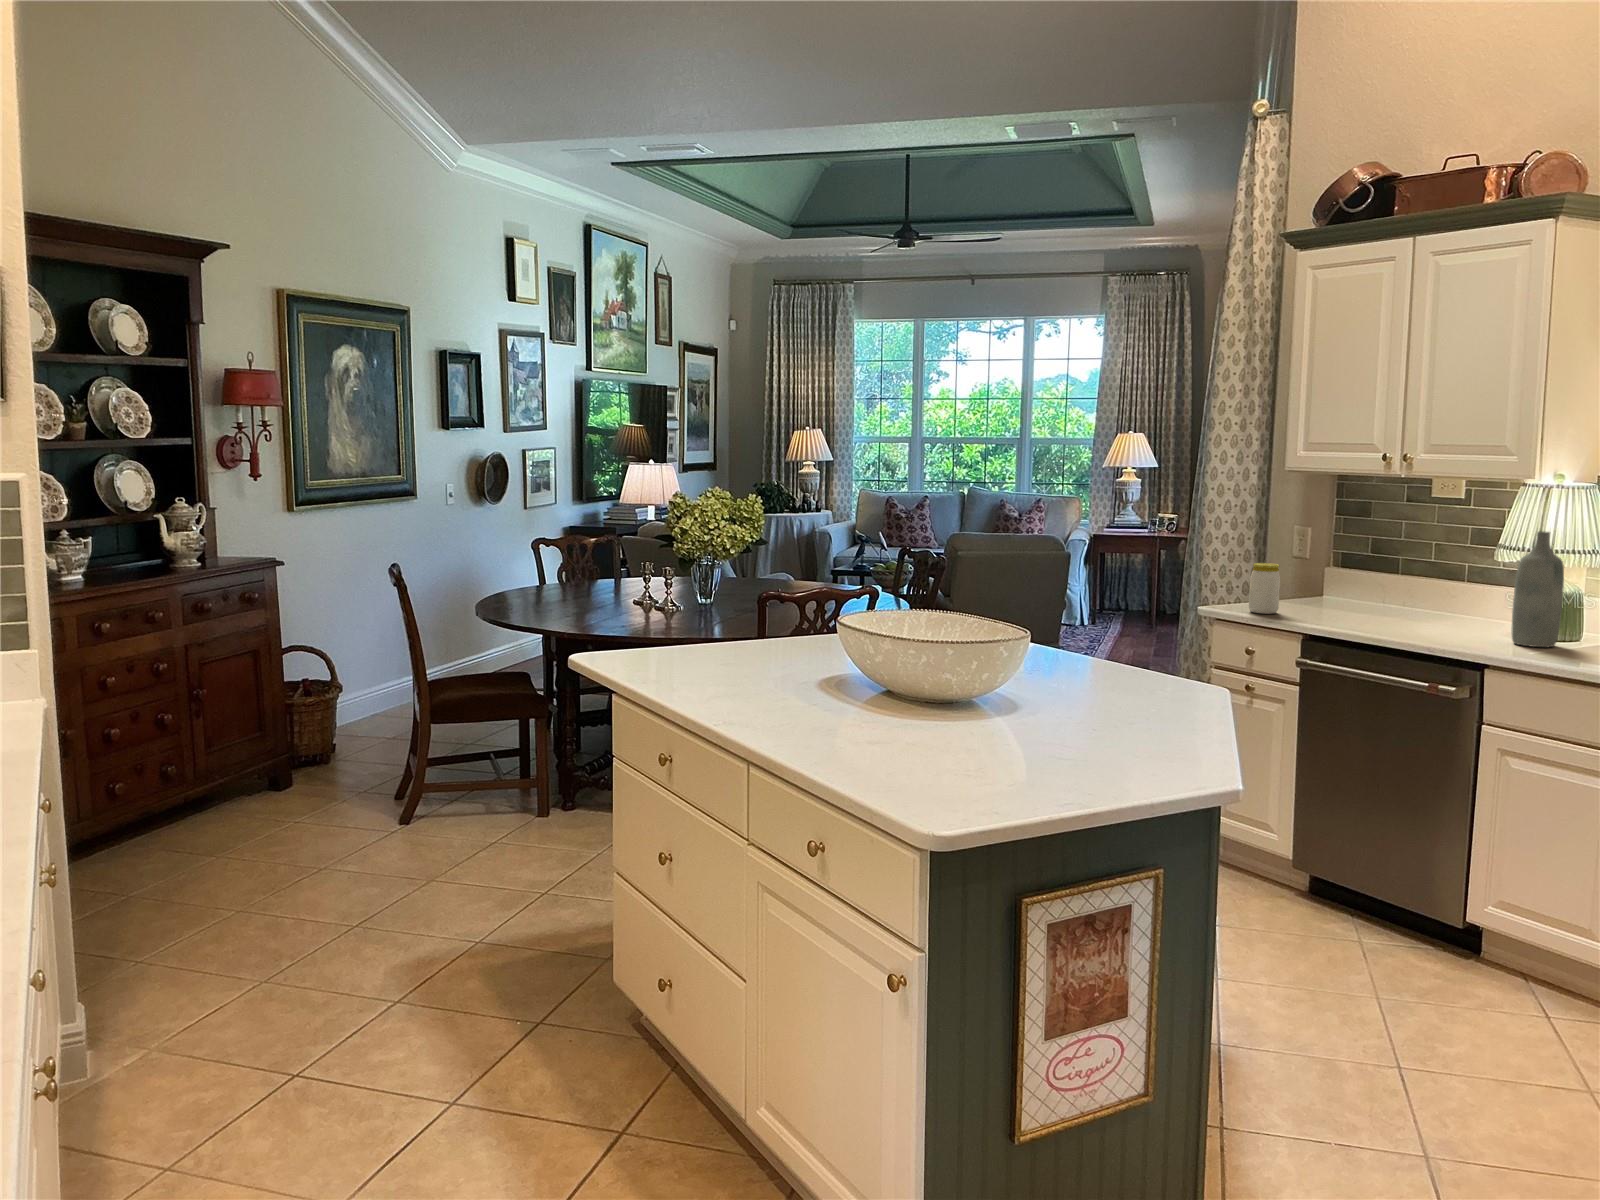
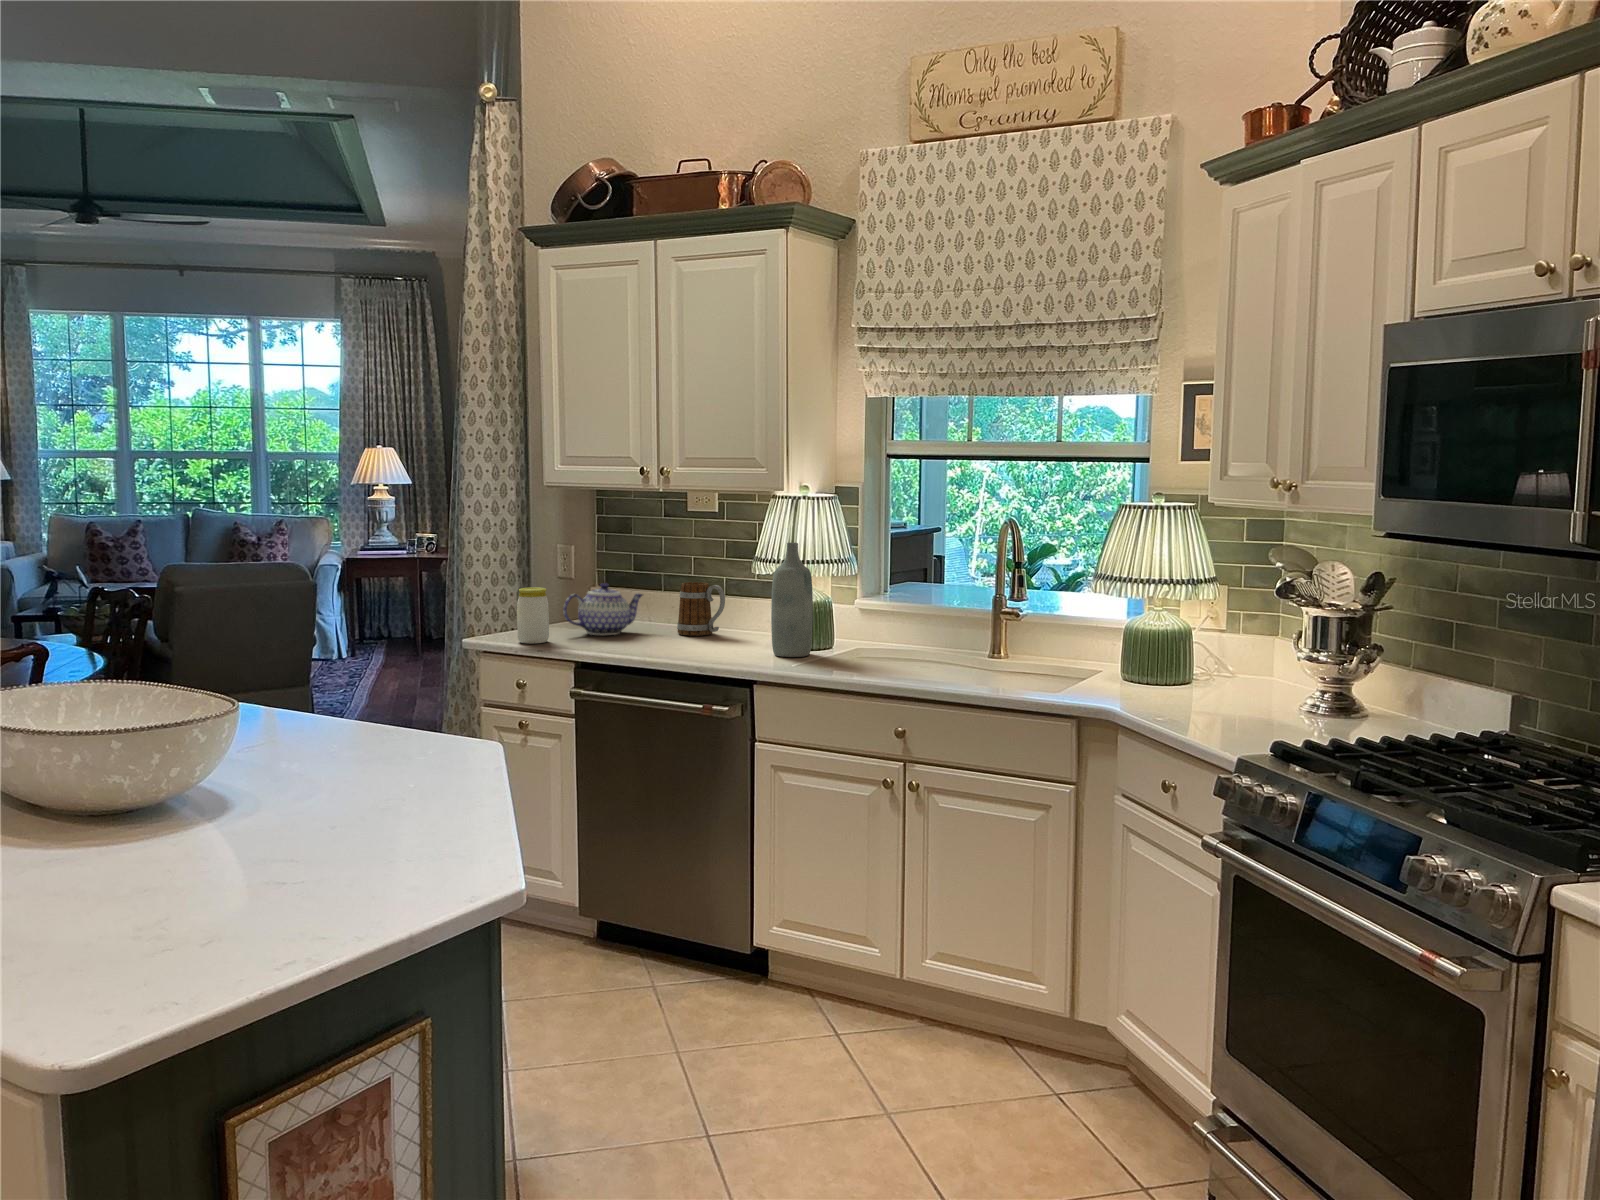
teapot: none [1294,563,1378,613] -> present [563,583,642,635]
mug: none [1410,567,1465,620] -> present [677,582,725,636]

